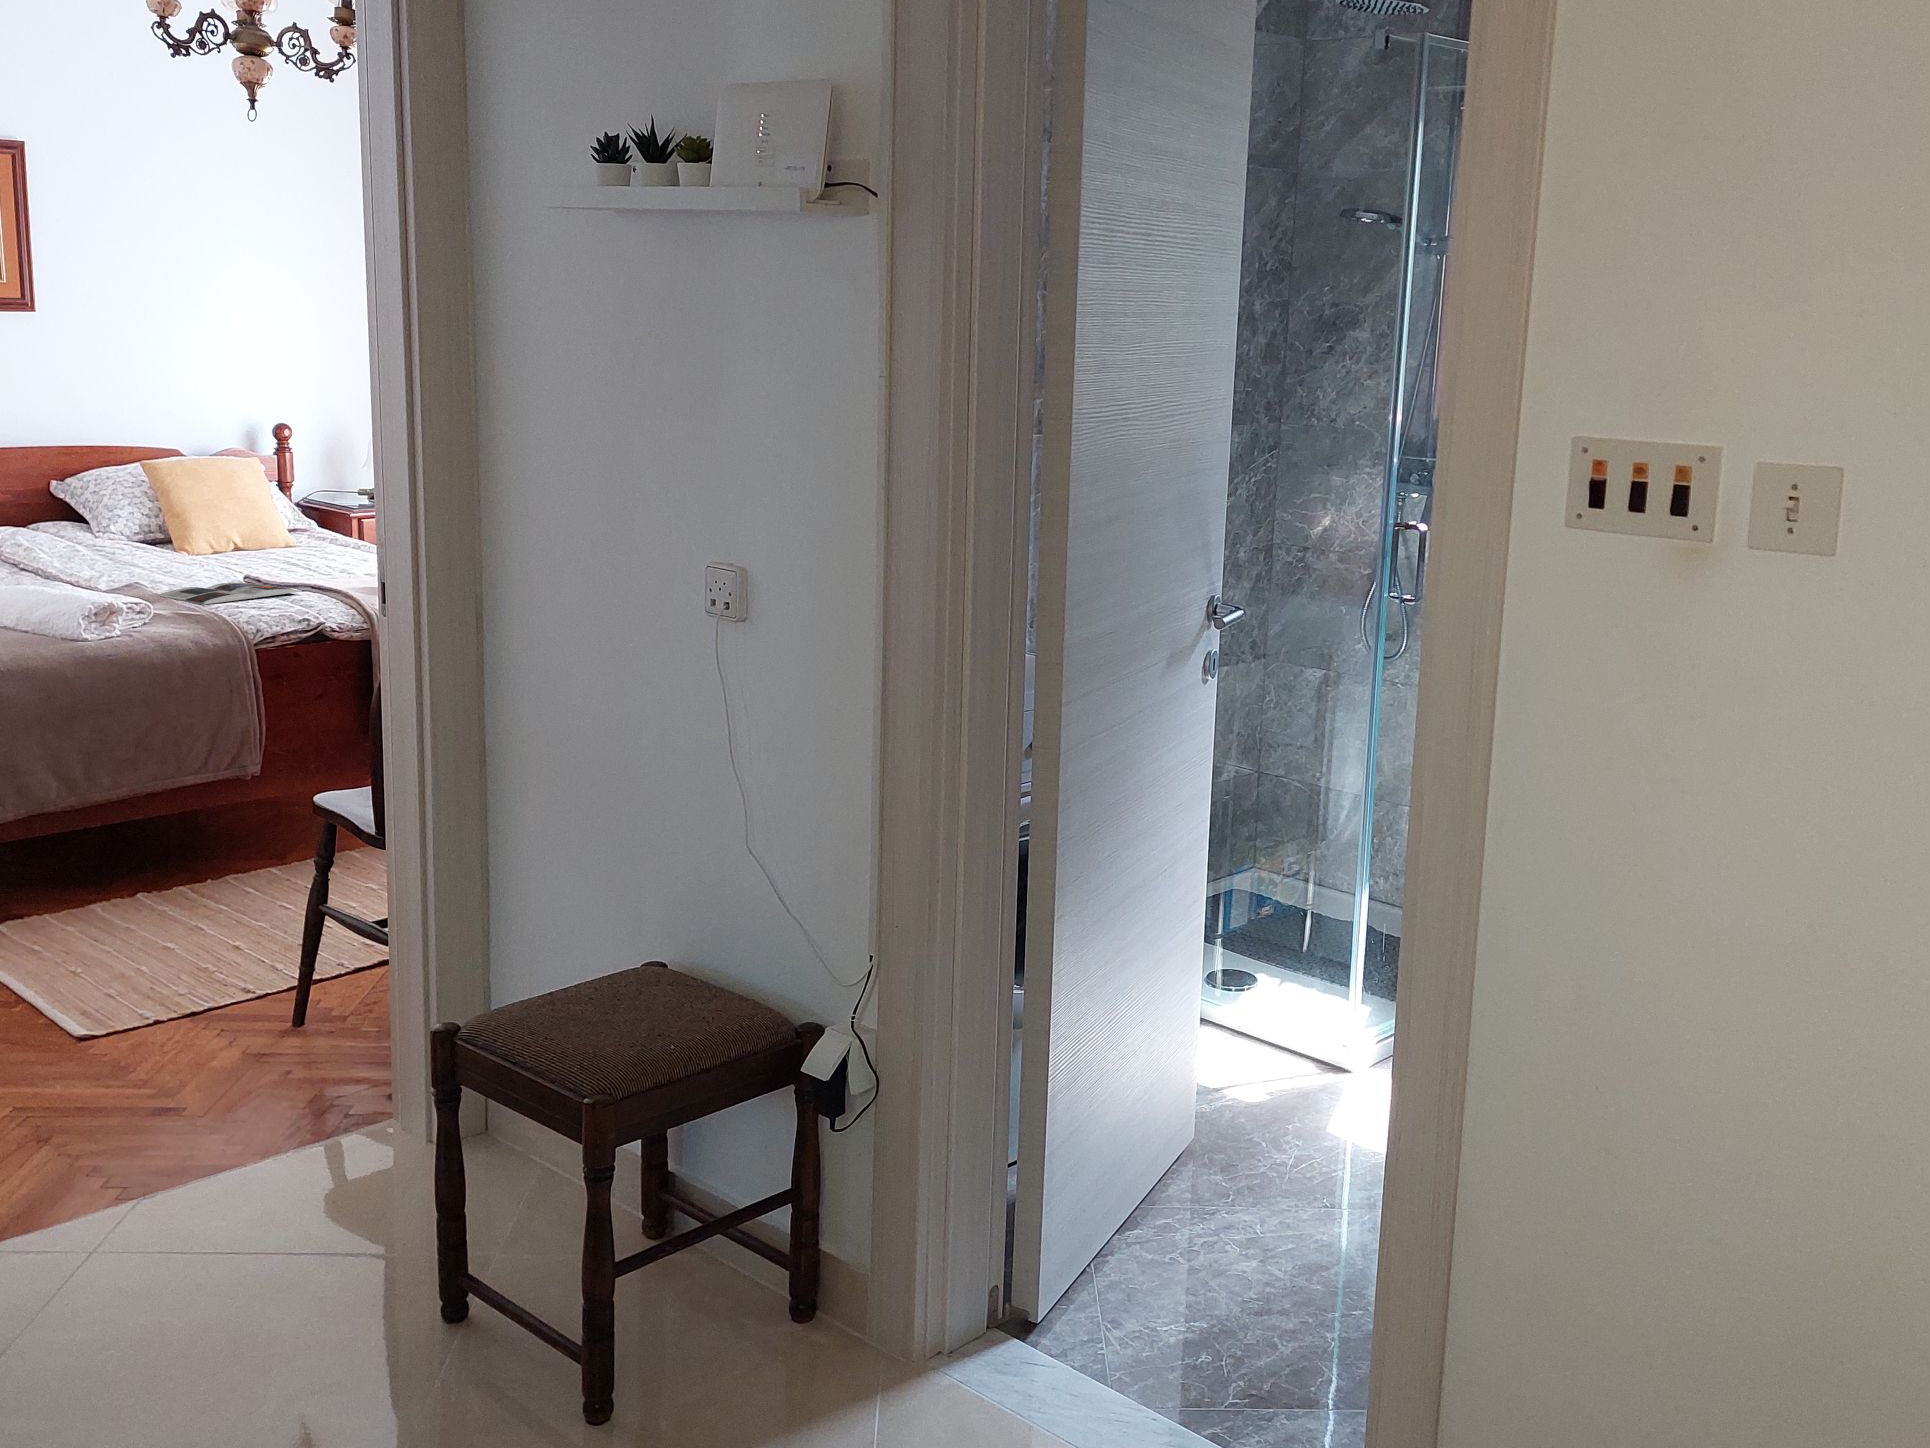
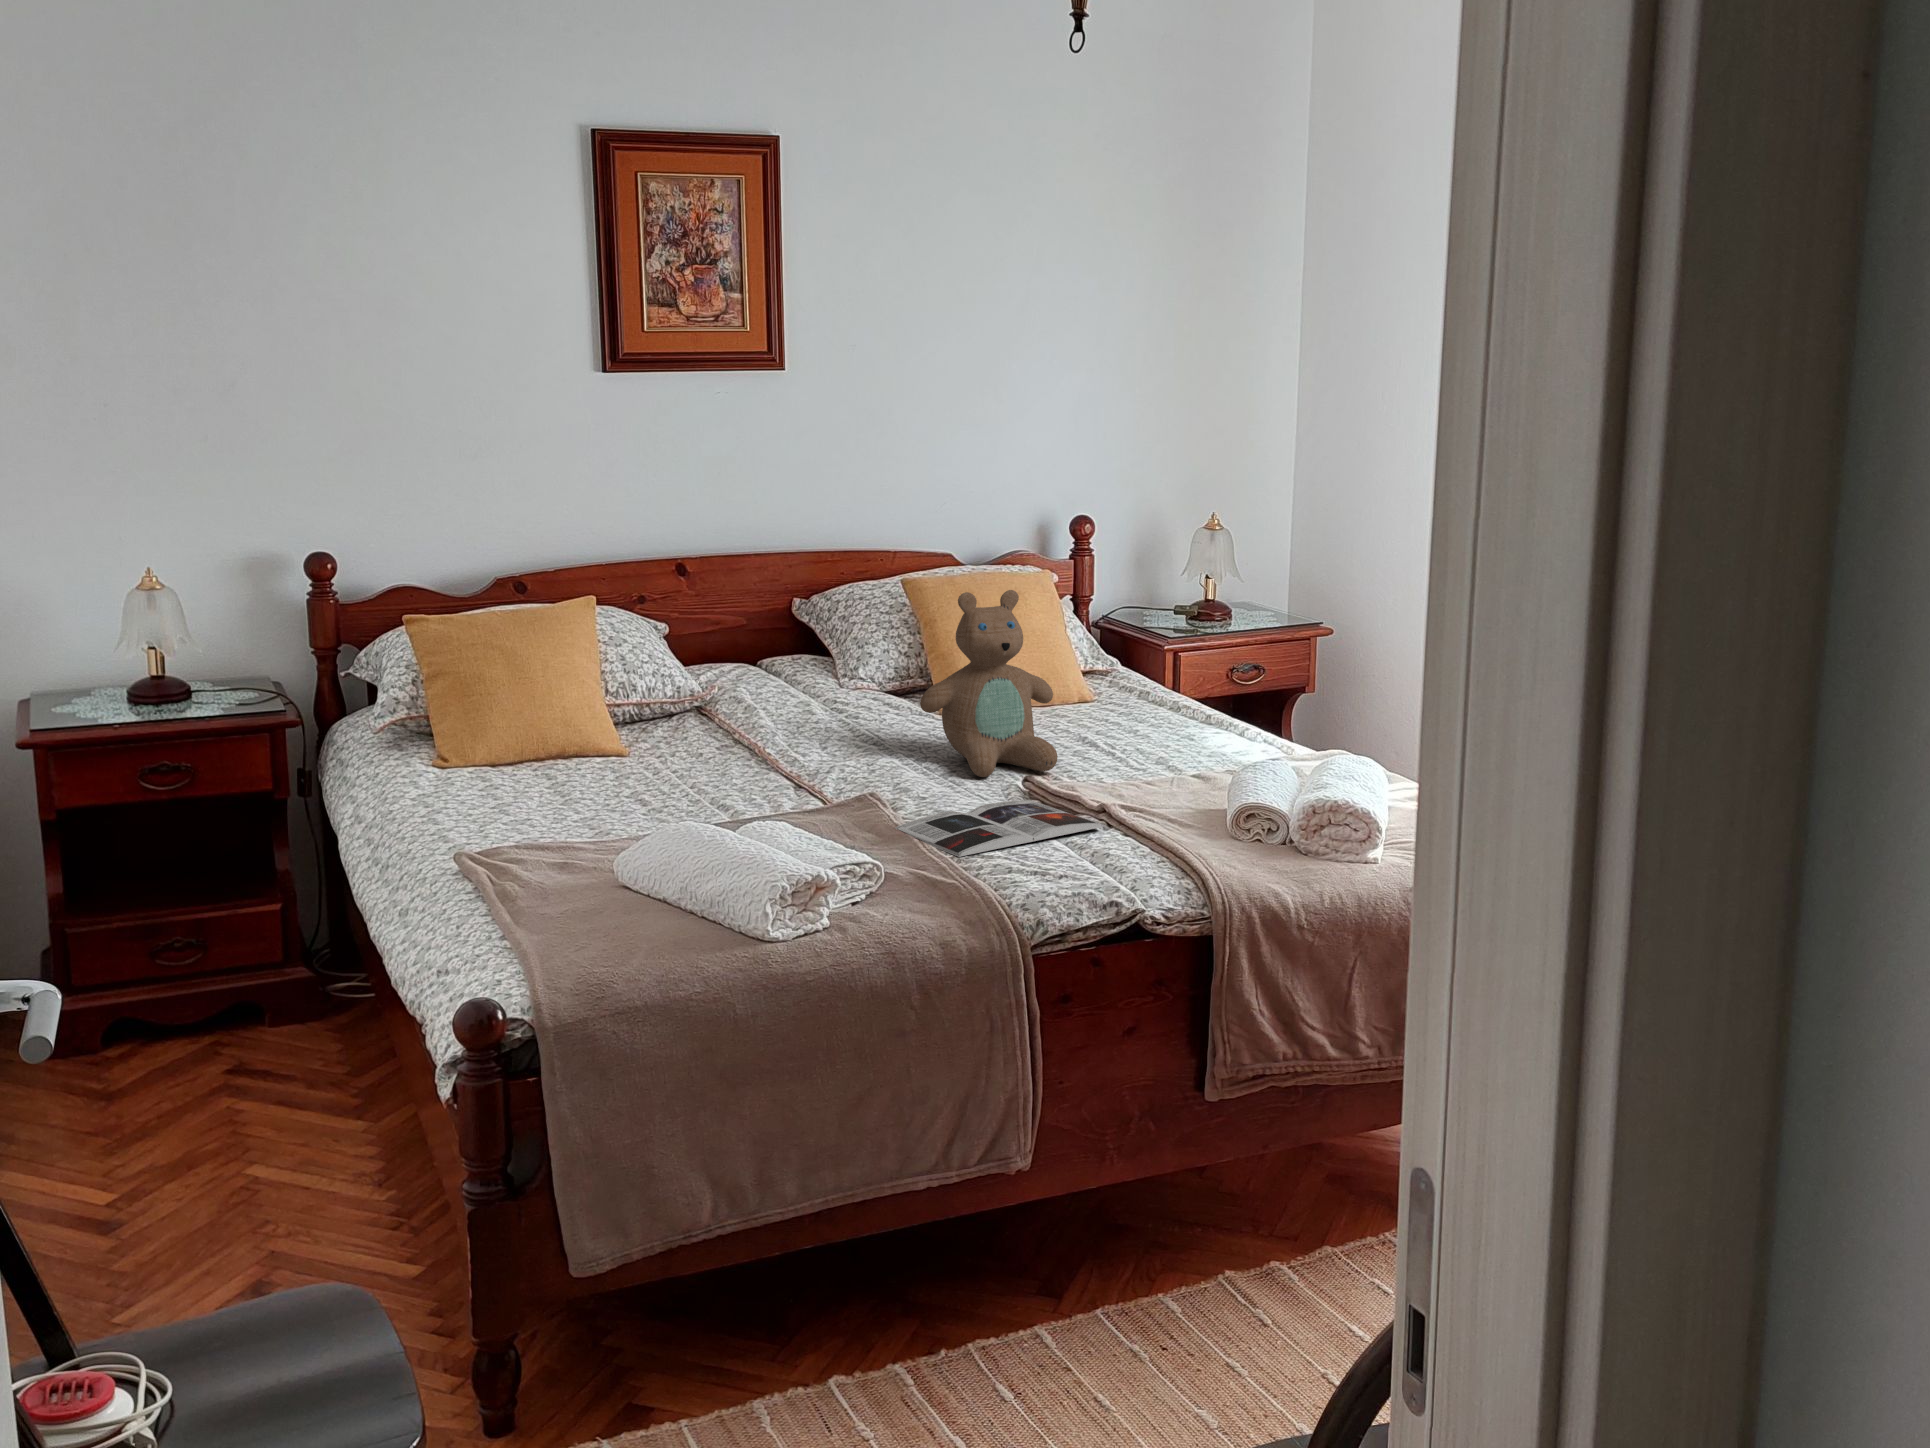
teddy bear: none [166,454,268,576] -> present [920,590,1058,777]

